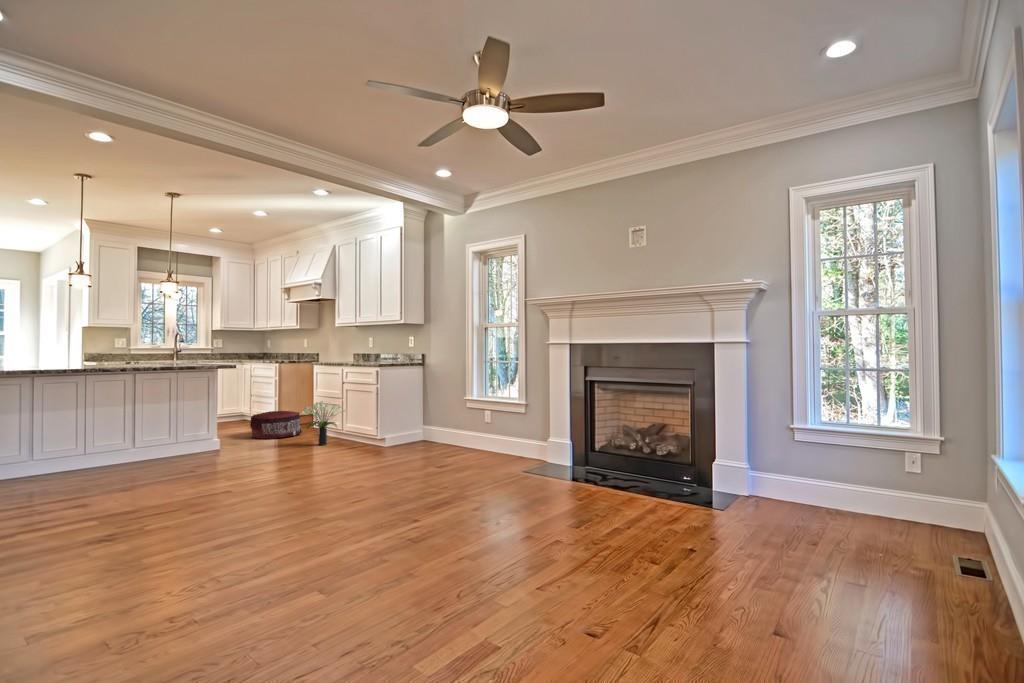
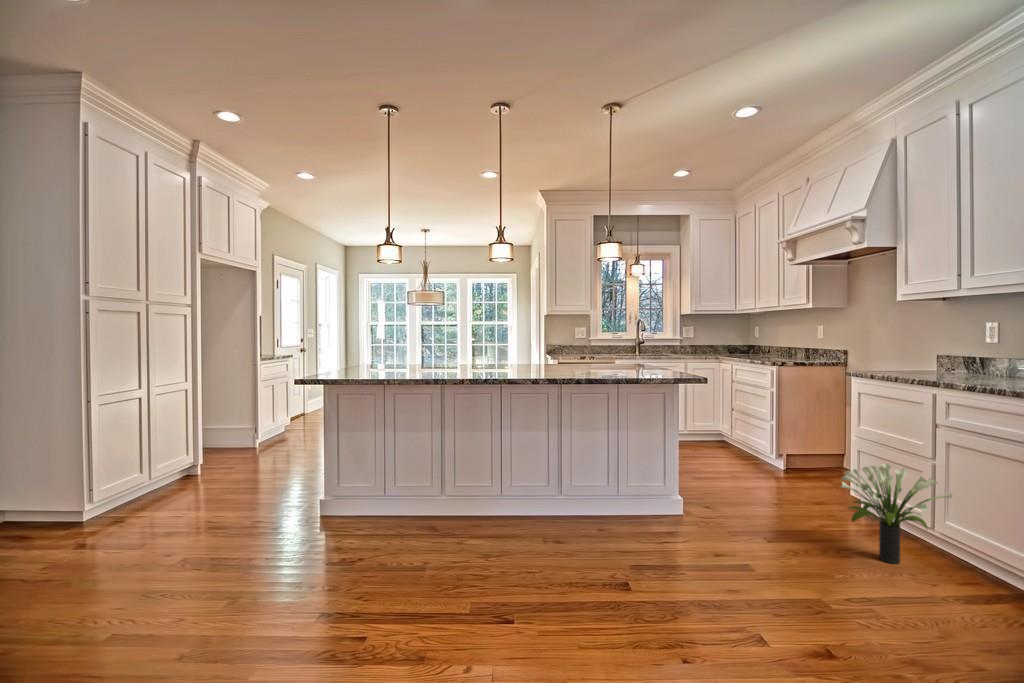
pouf: present [250,411,302,439] -> none [732,450,827,508]

